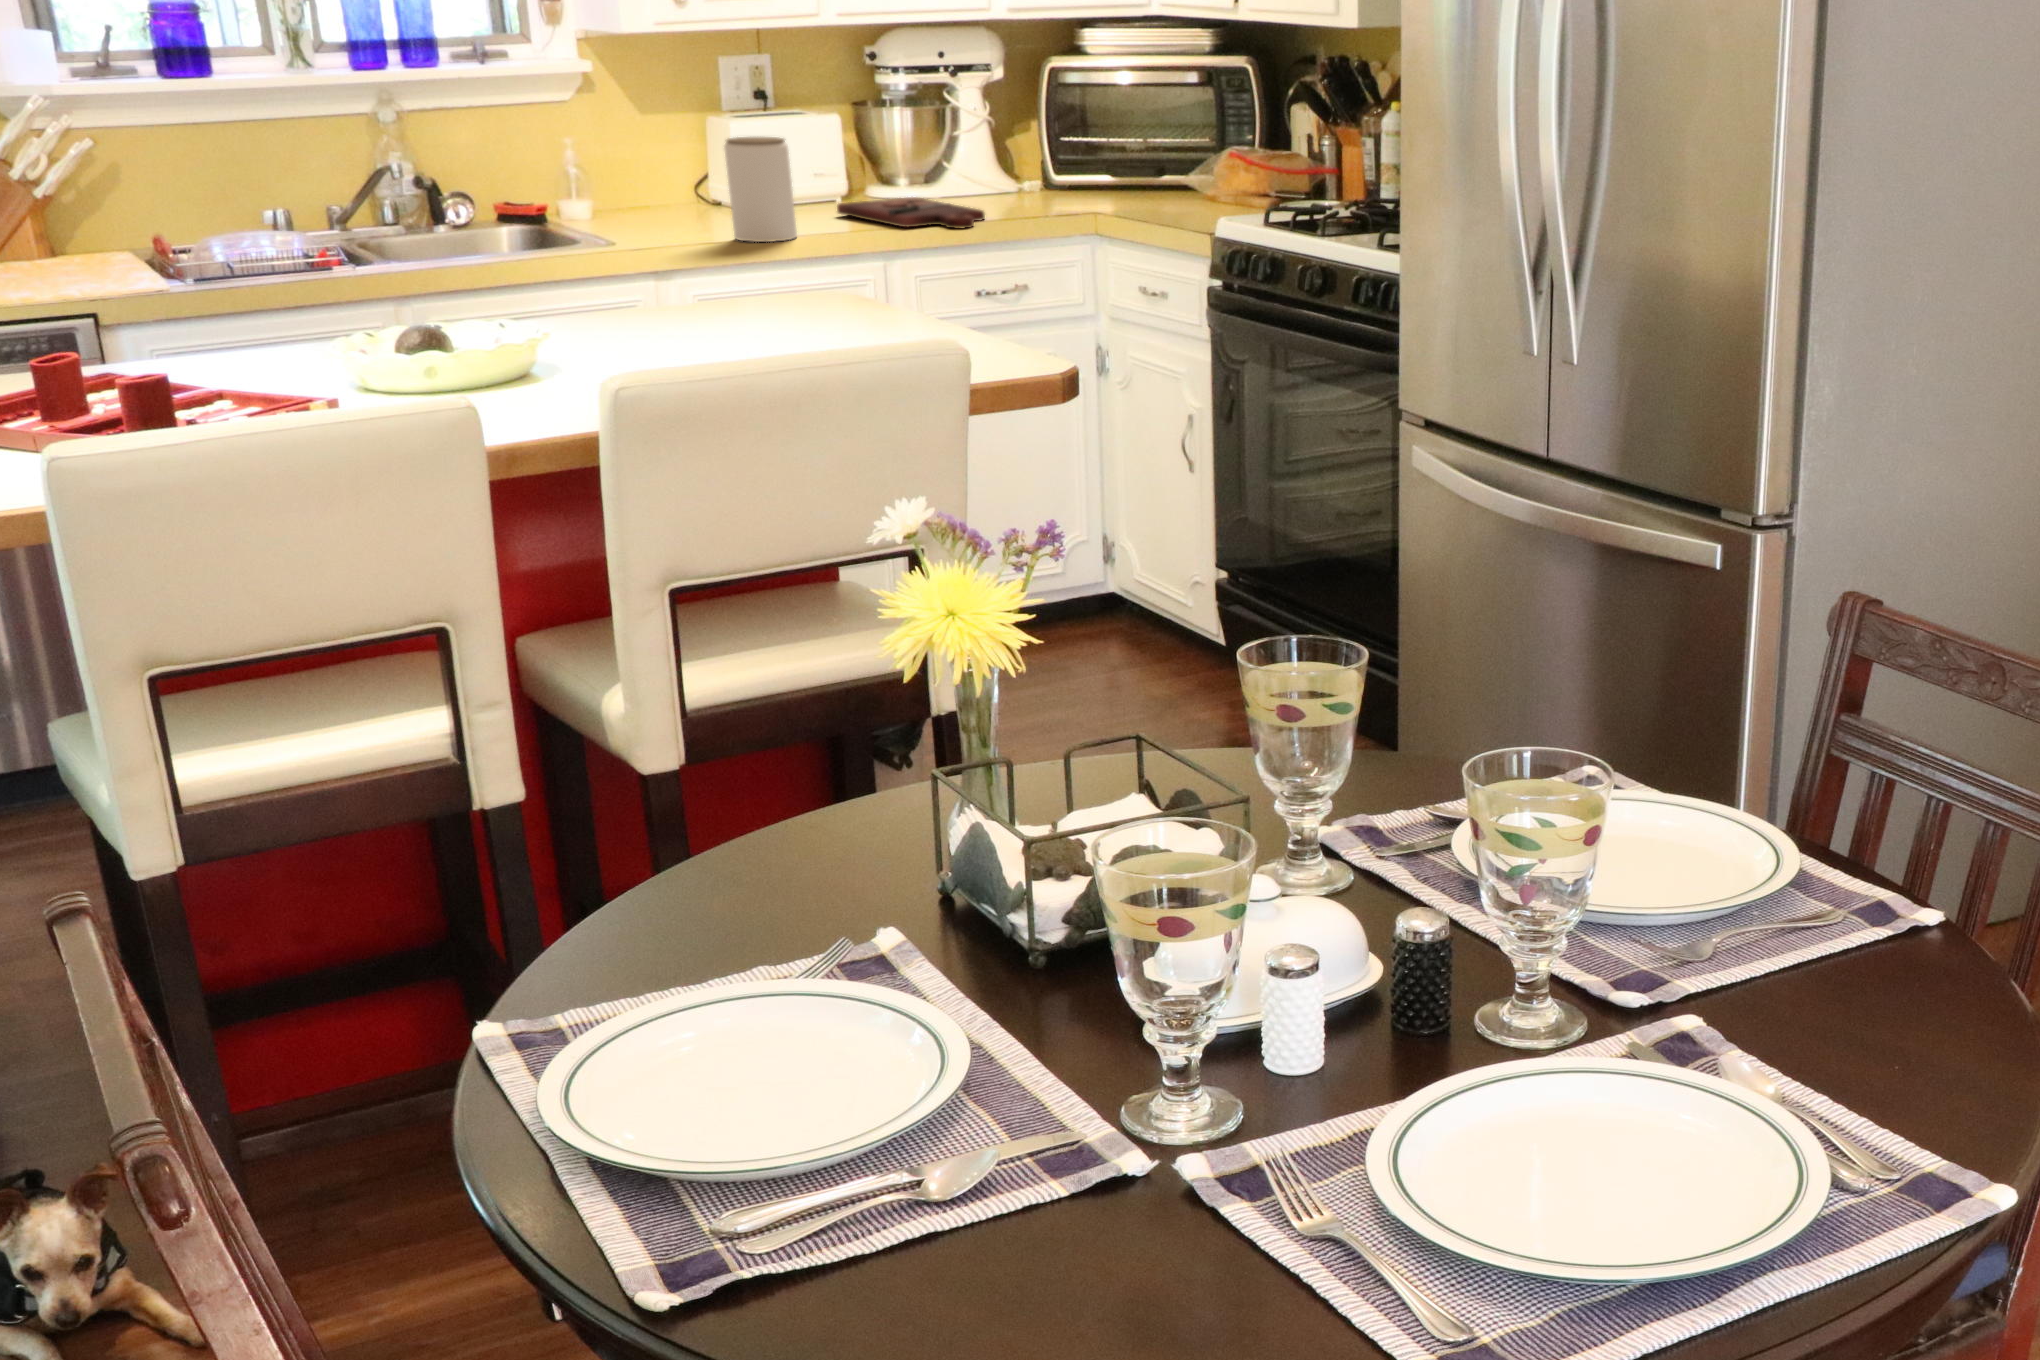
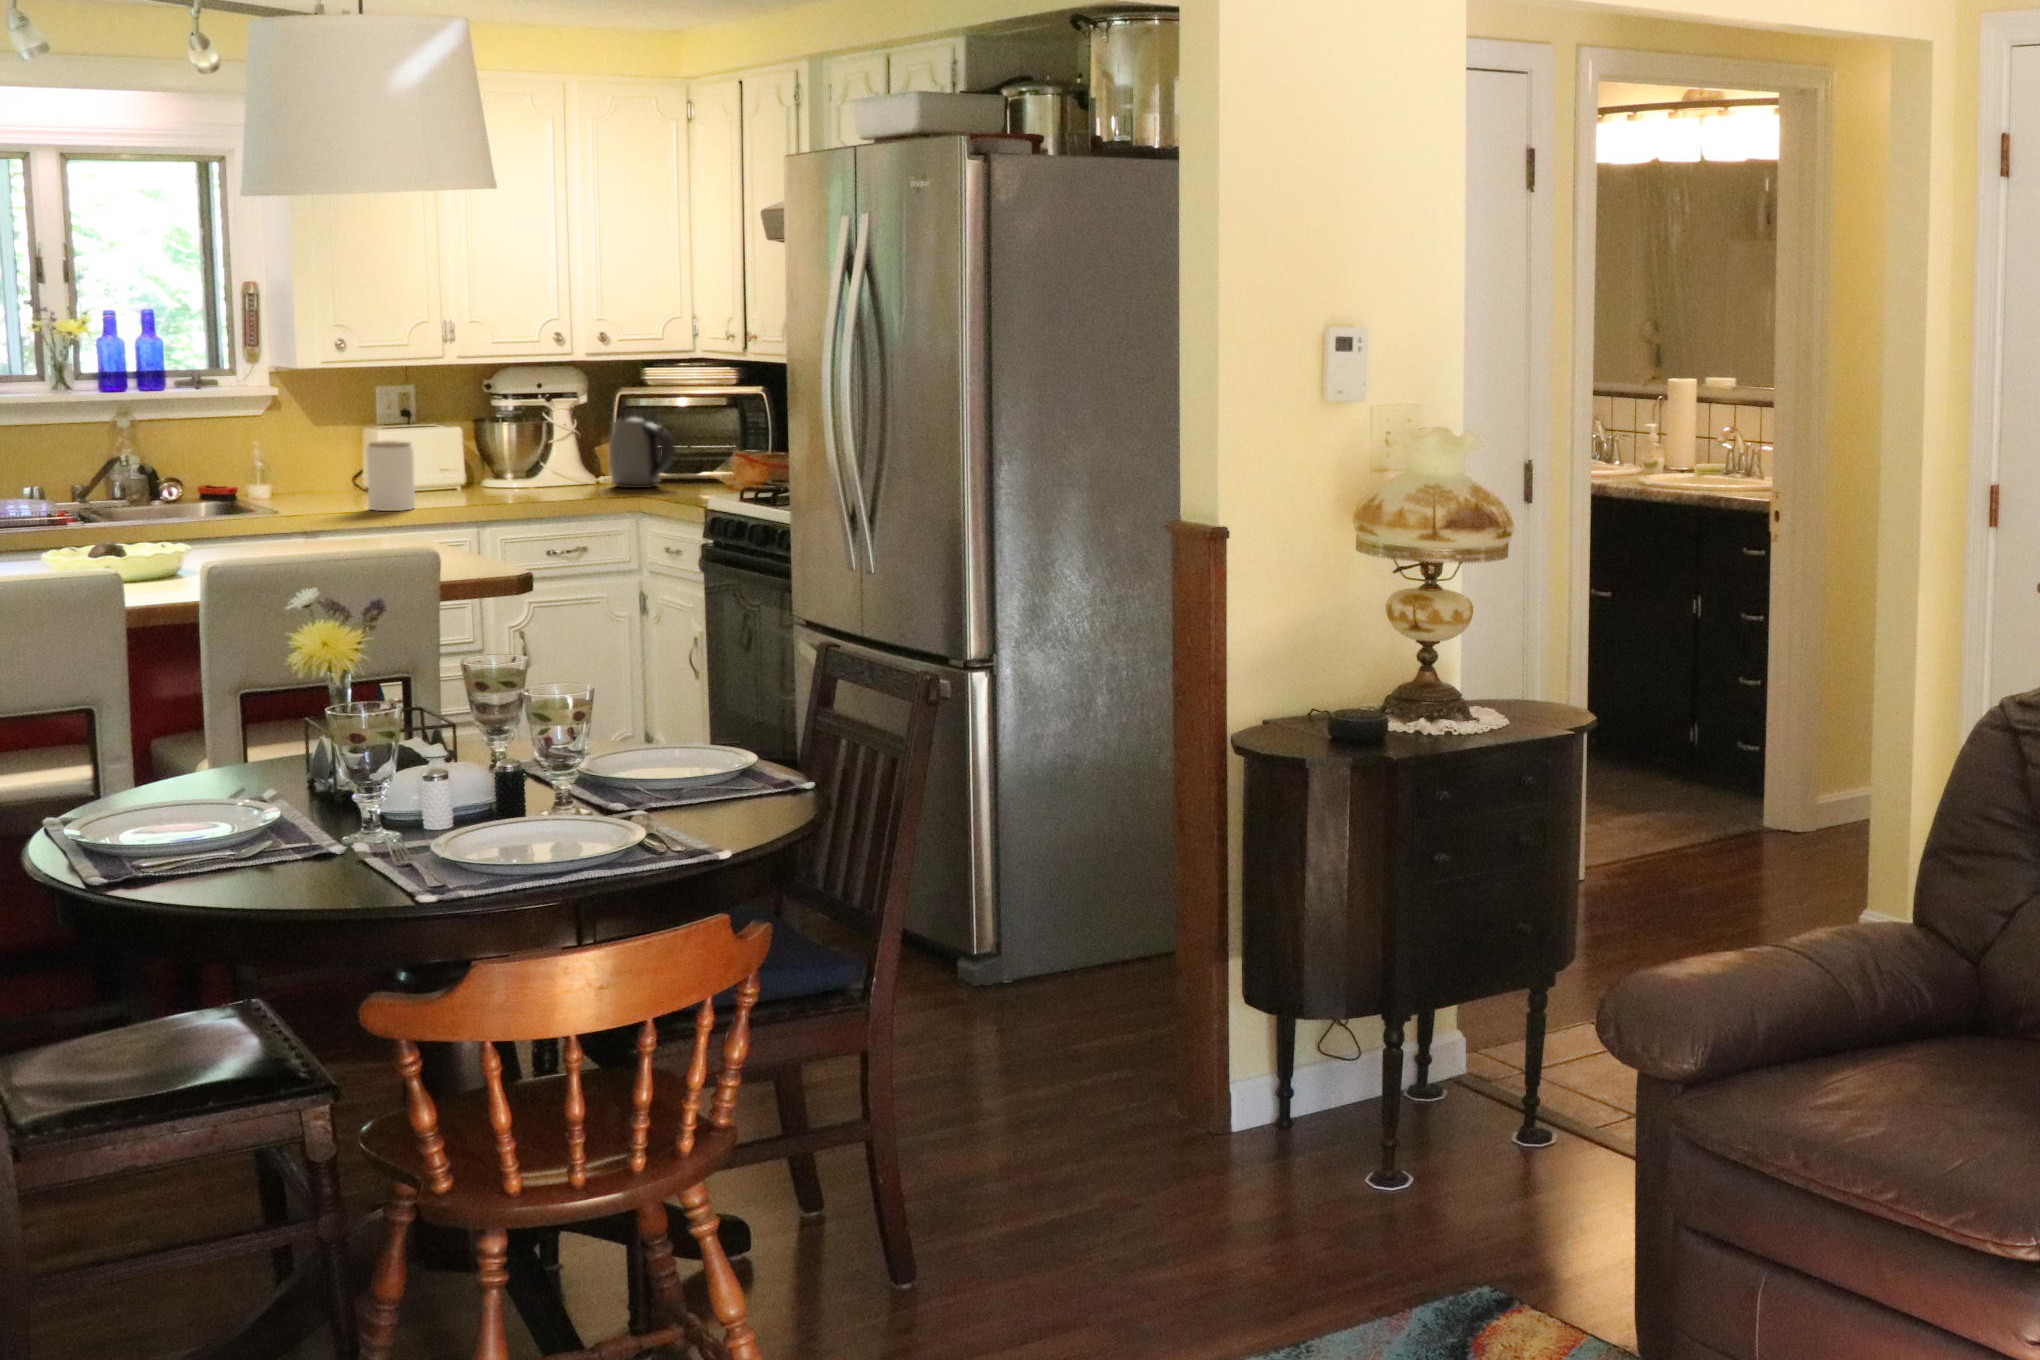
kettle: none [1040,95,1132,203] -> present [609,418,675,488]
cutting board: present [837,197,985,228] -> none [451,483,558,504]

